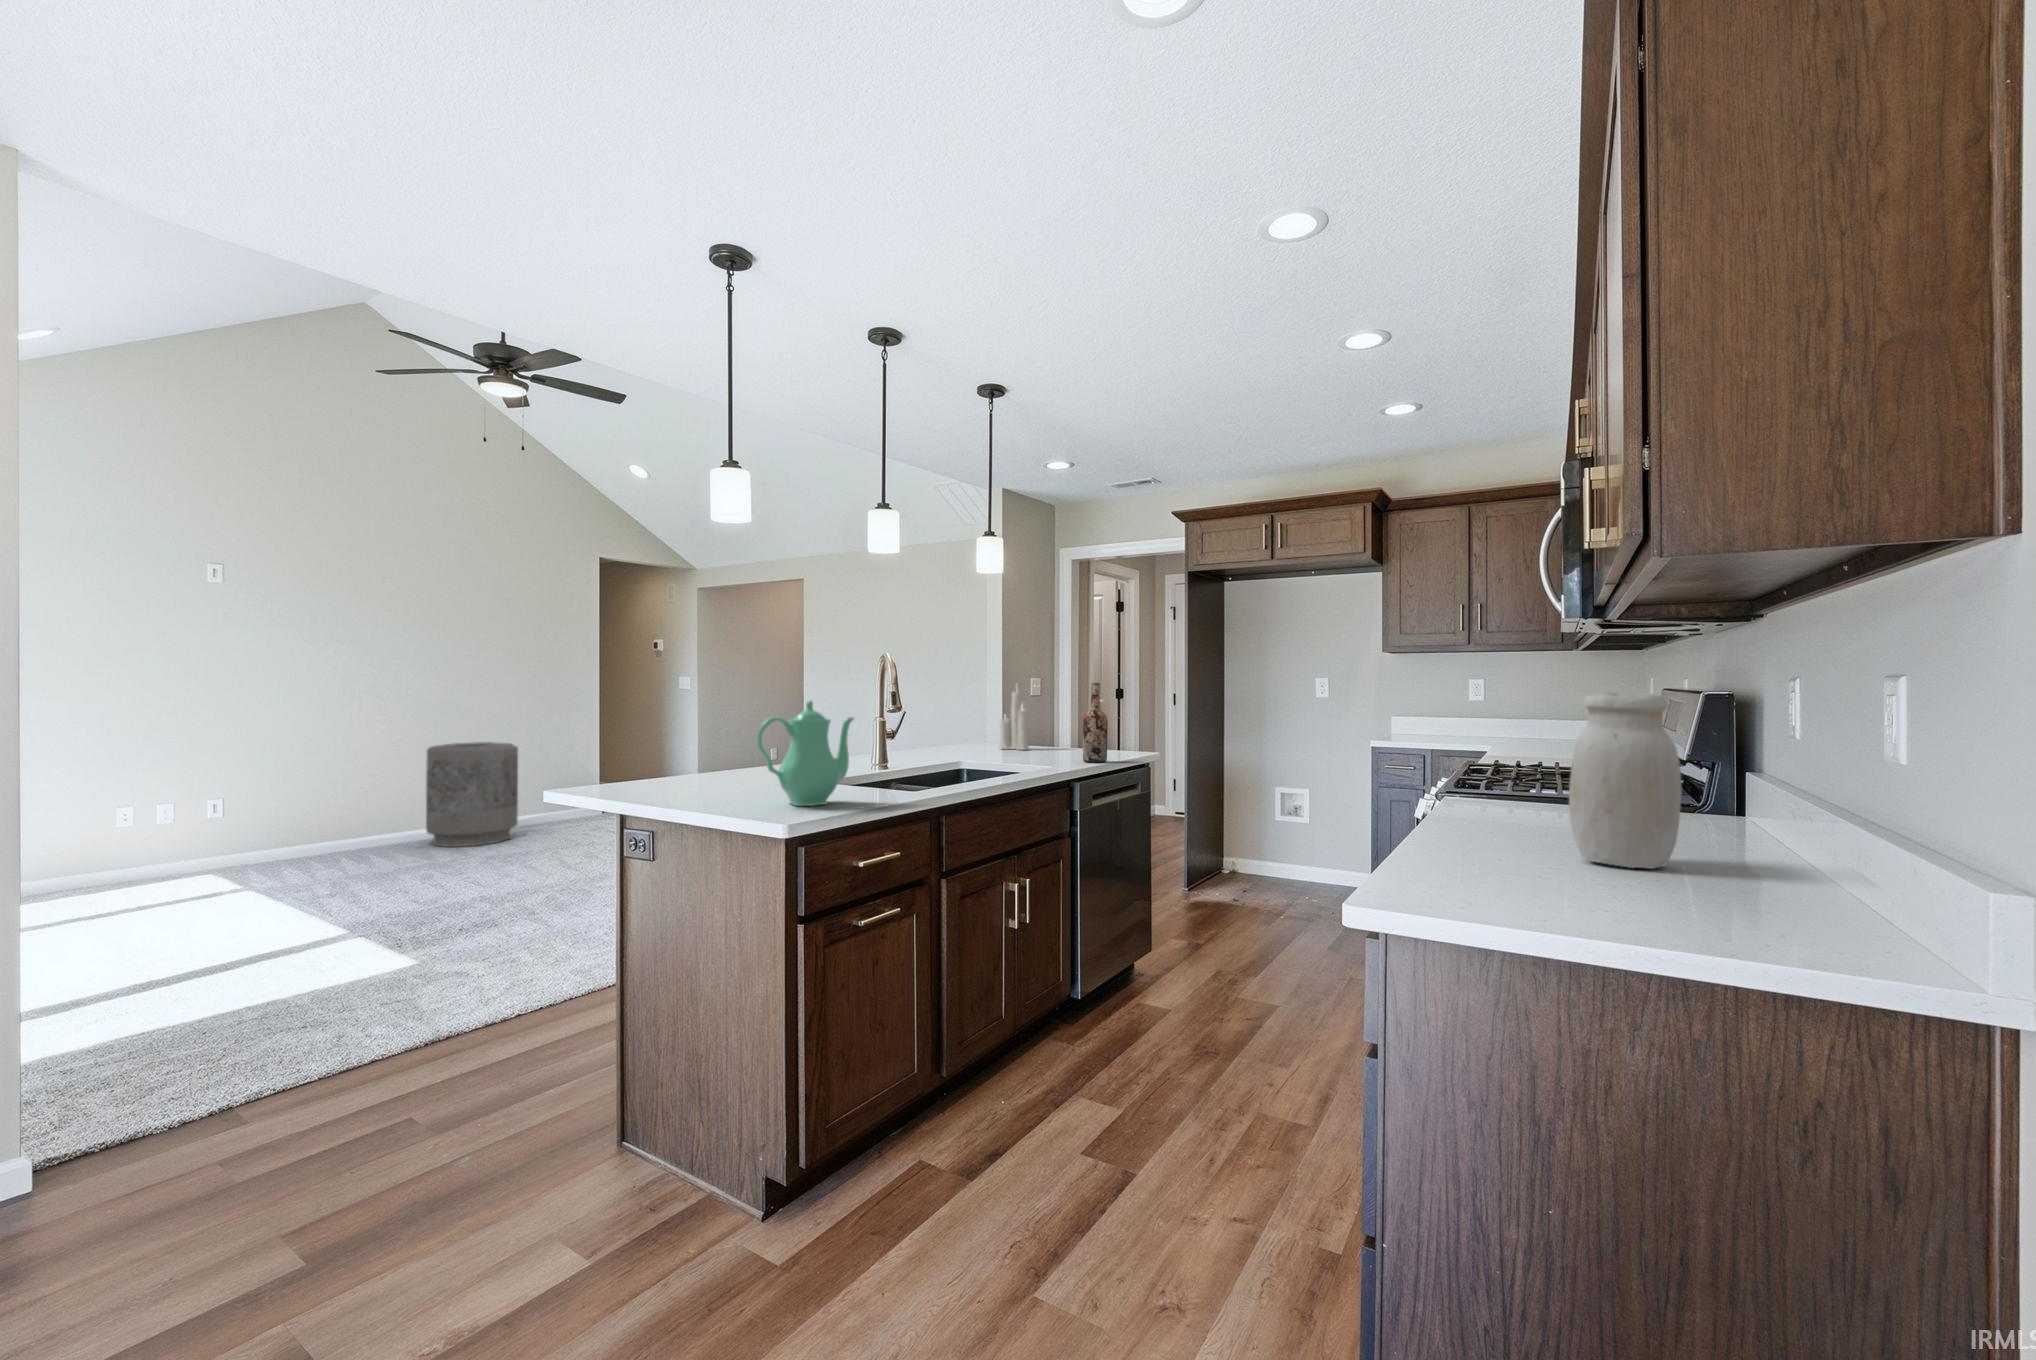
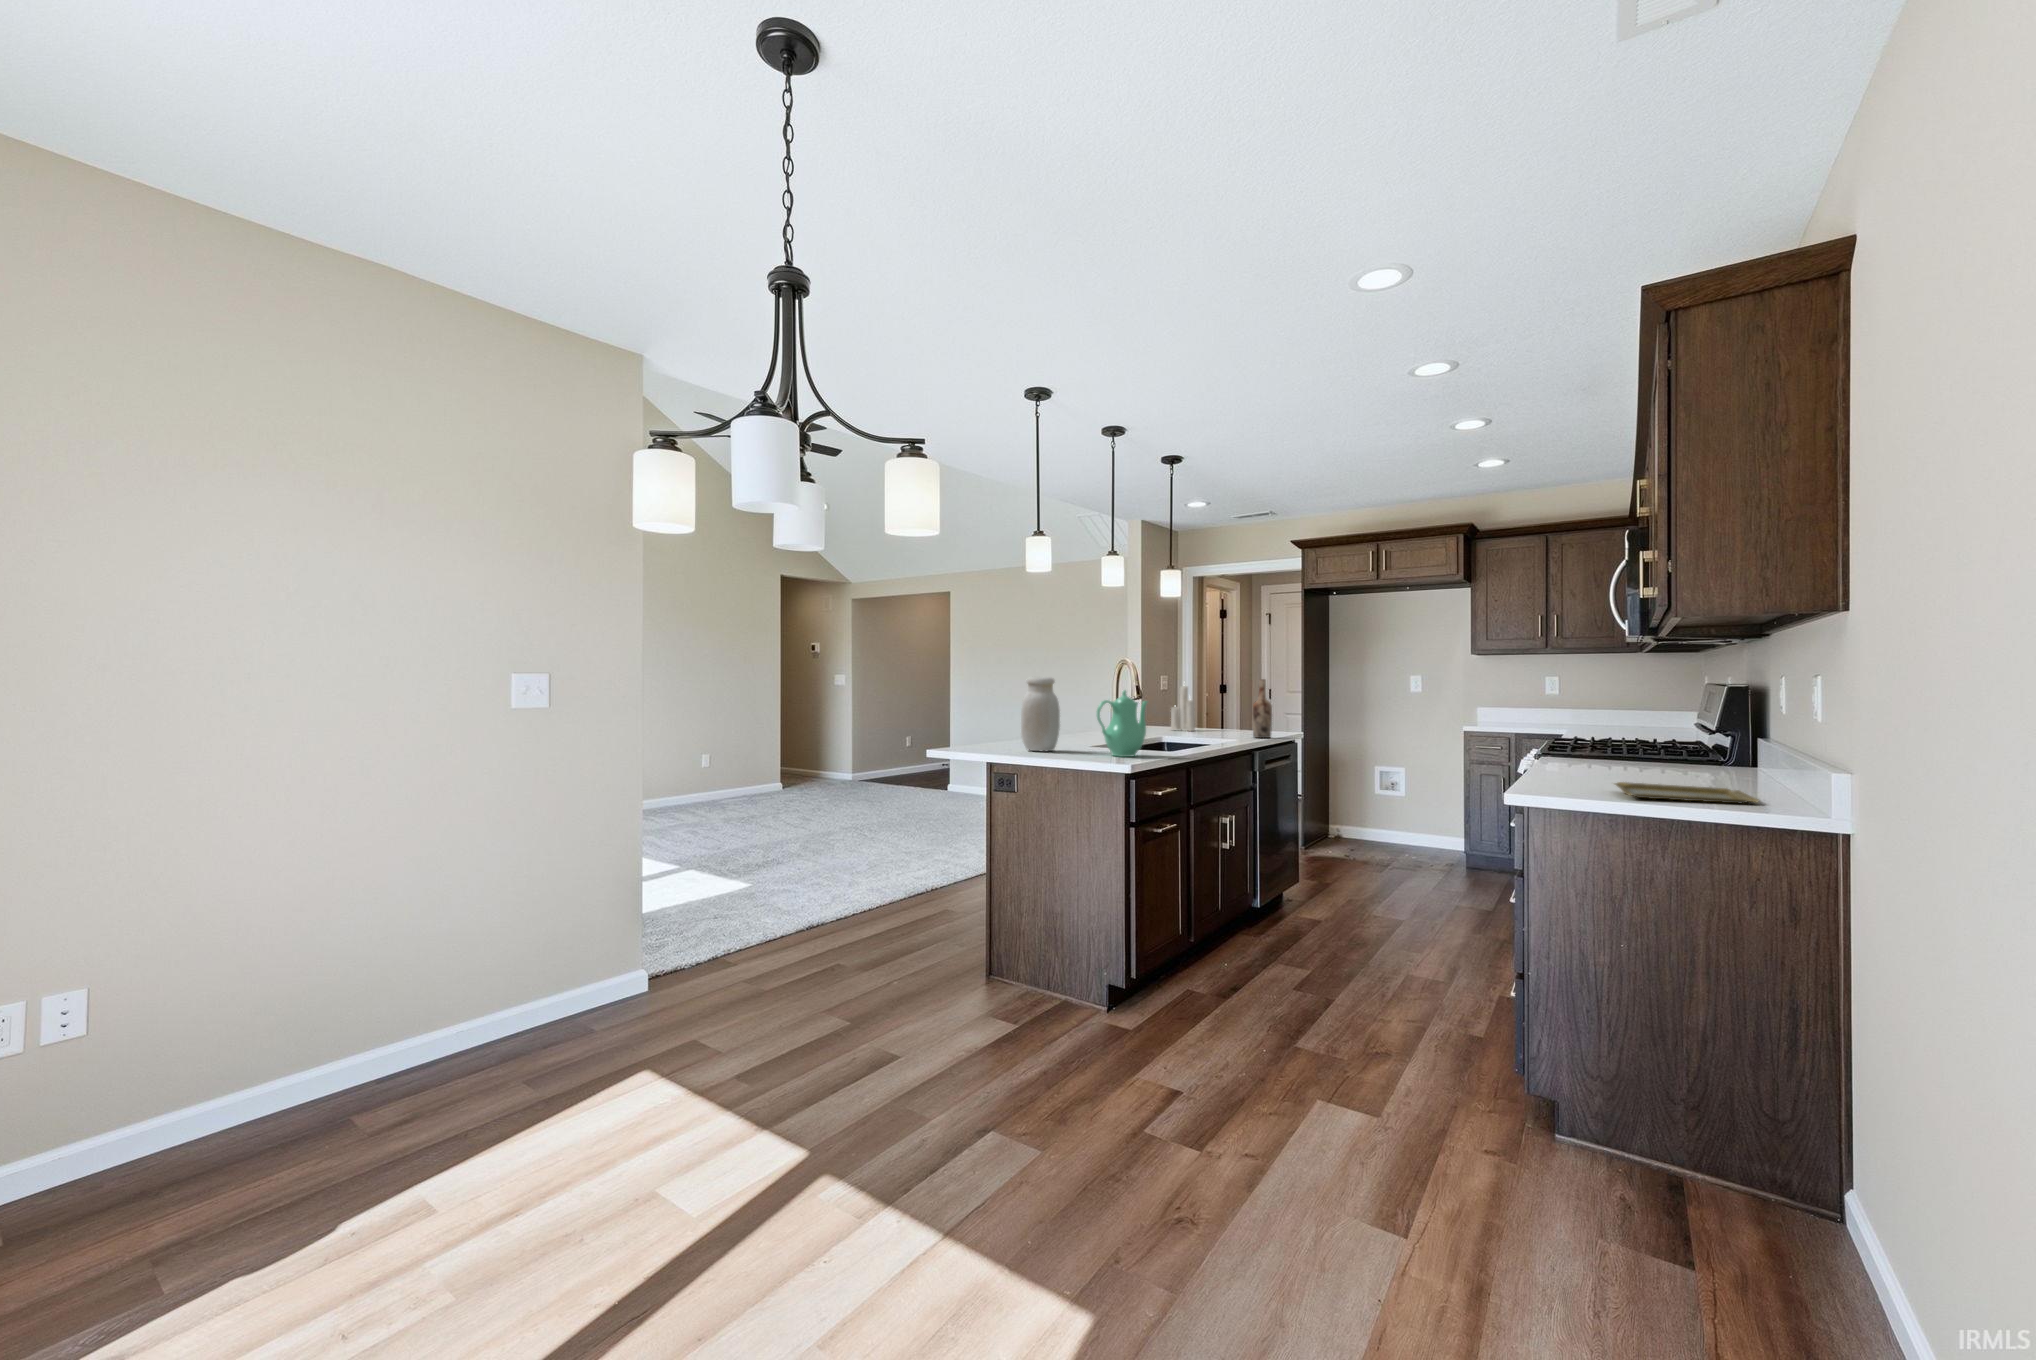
jar: present [1569,693,1682,869] -> present [1021,677,1060,751]
trash can: present [426,742,518,847] -> none [667,729,735,812]
tray: none [1532,871,1808,932] -> present [1615,782,1758,804]

